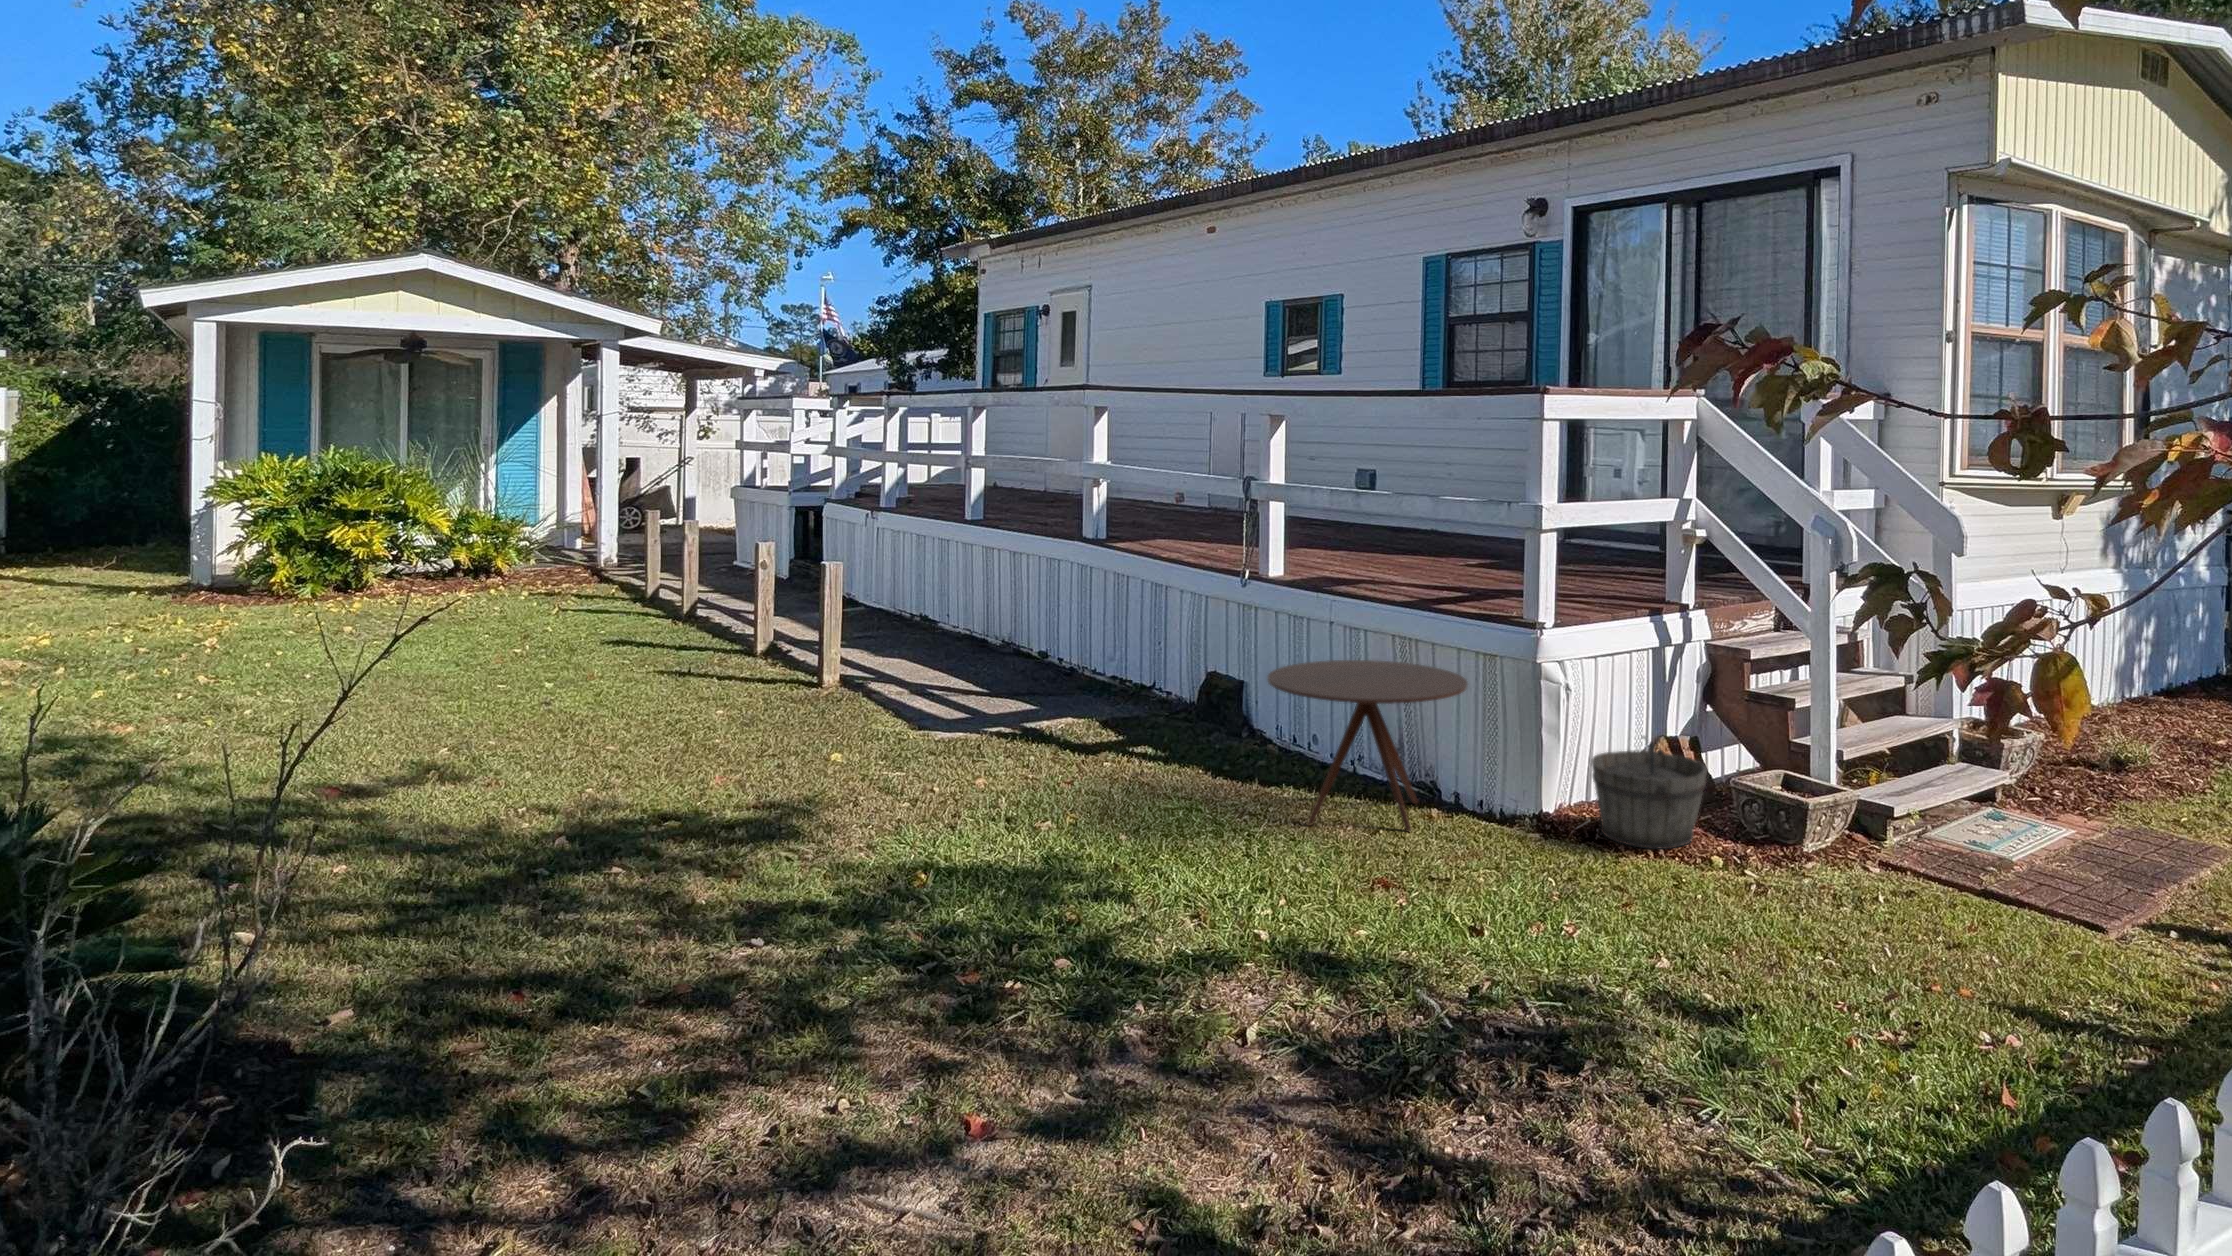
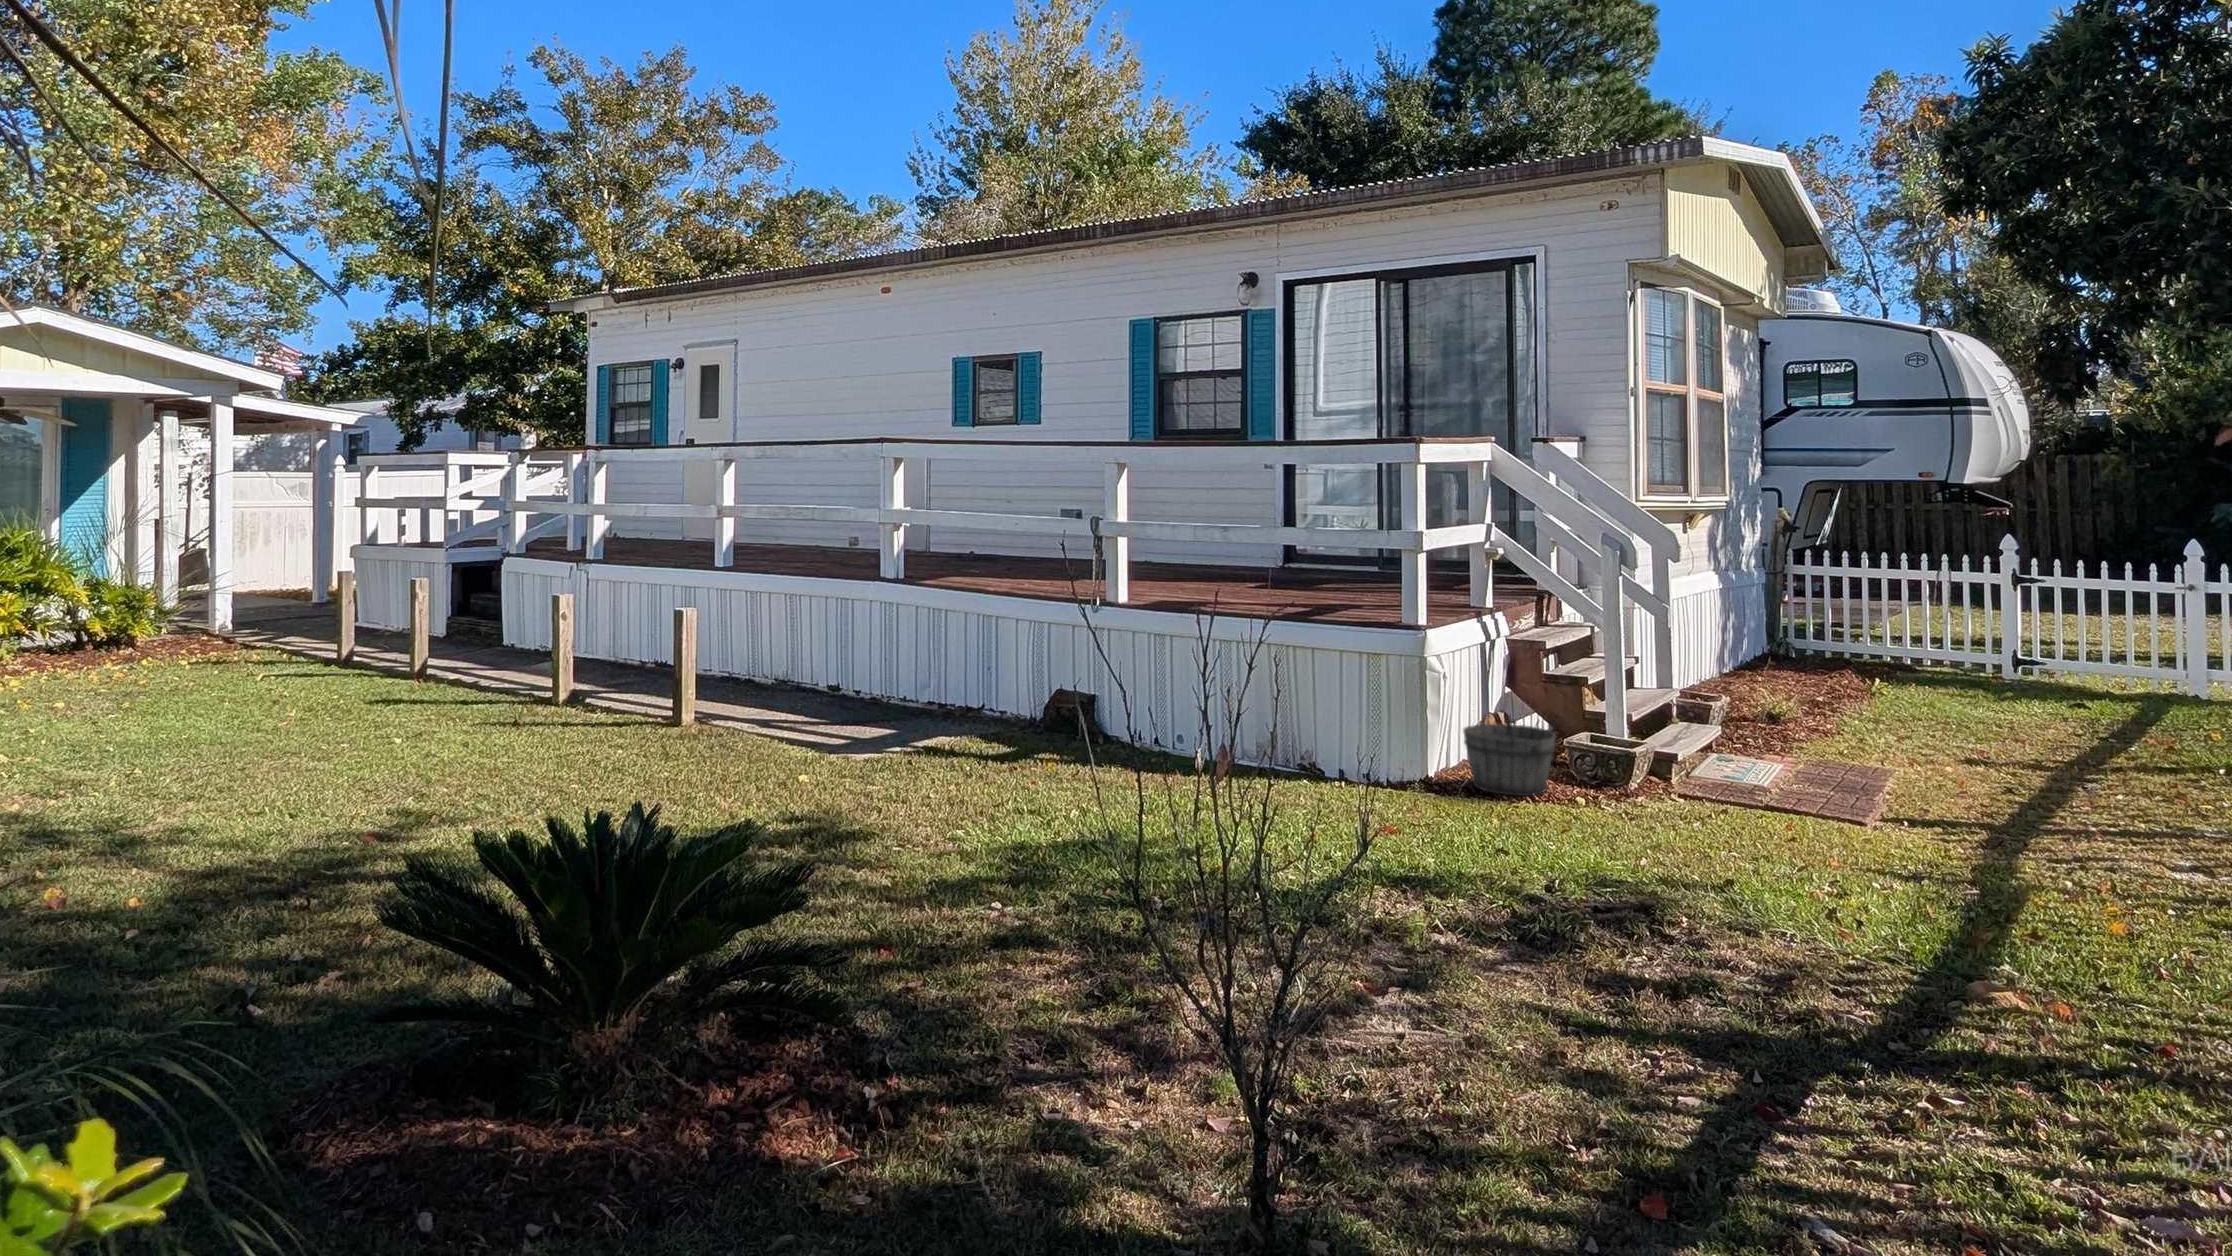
round table: present [1267,660,1468,832] -> none [1207,666,1373,801]

